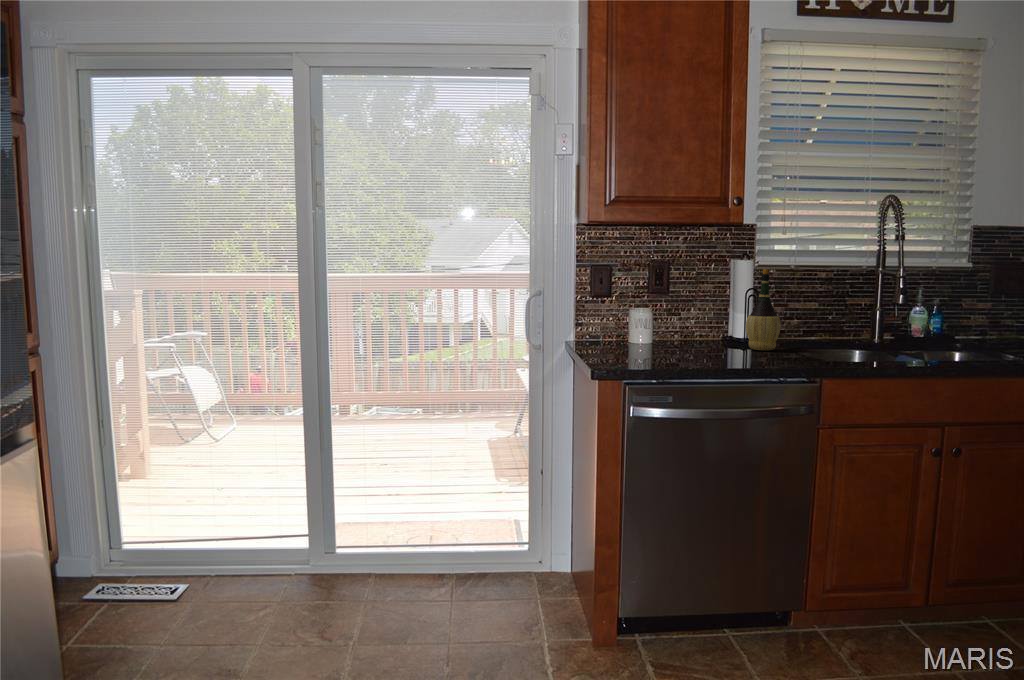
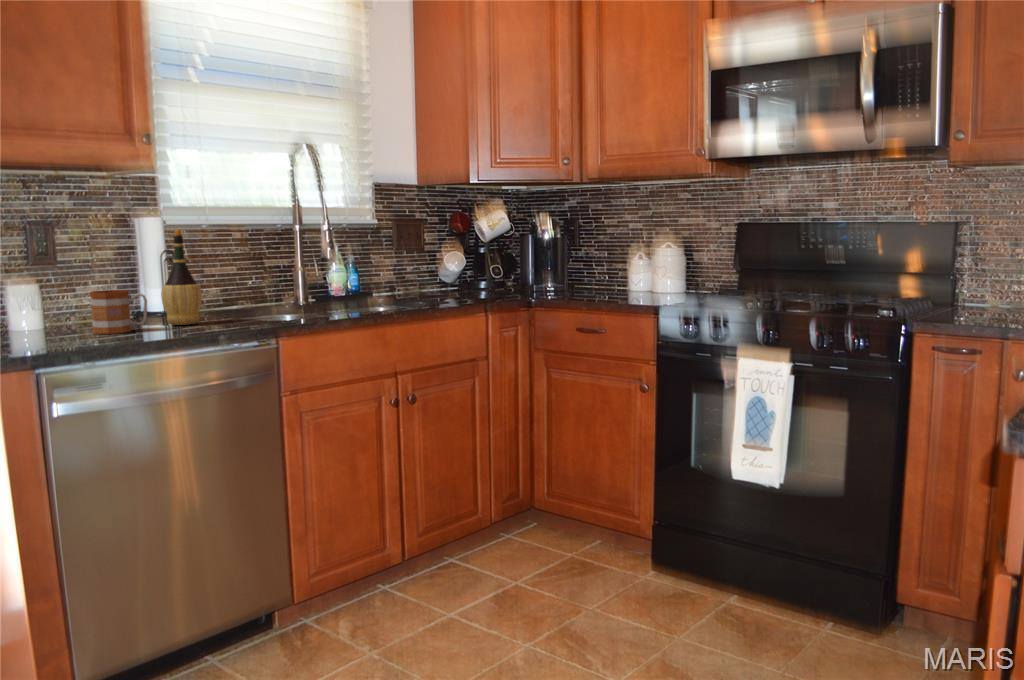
mug: none [687,317,732,352] -> present [90,290,147,334]

